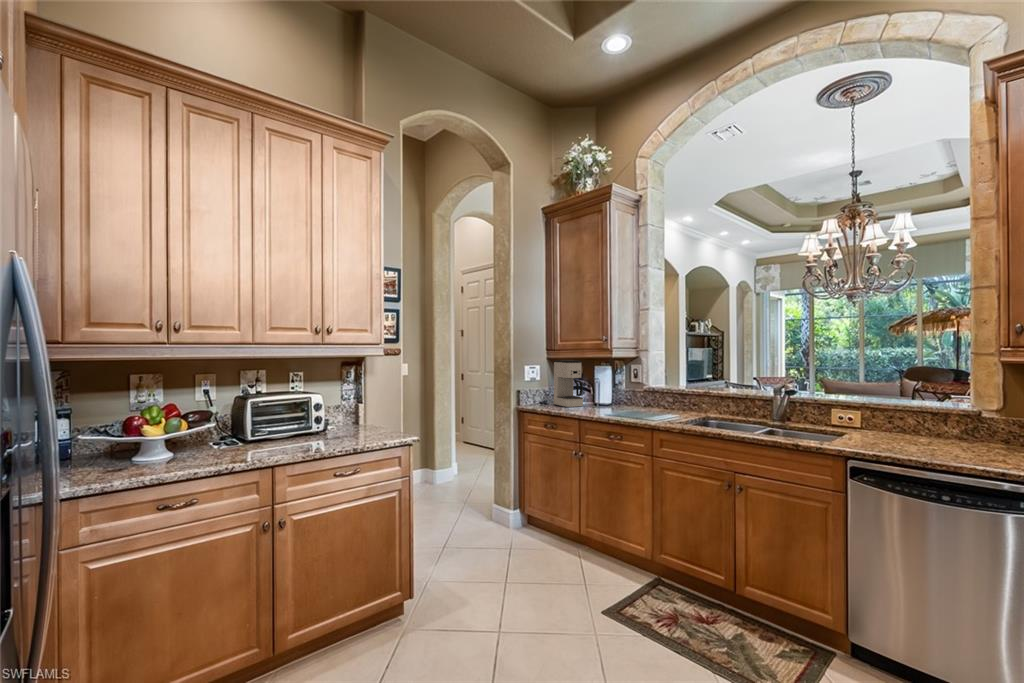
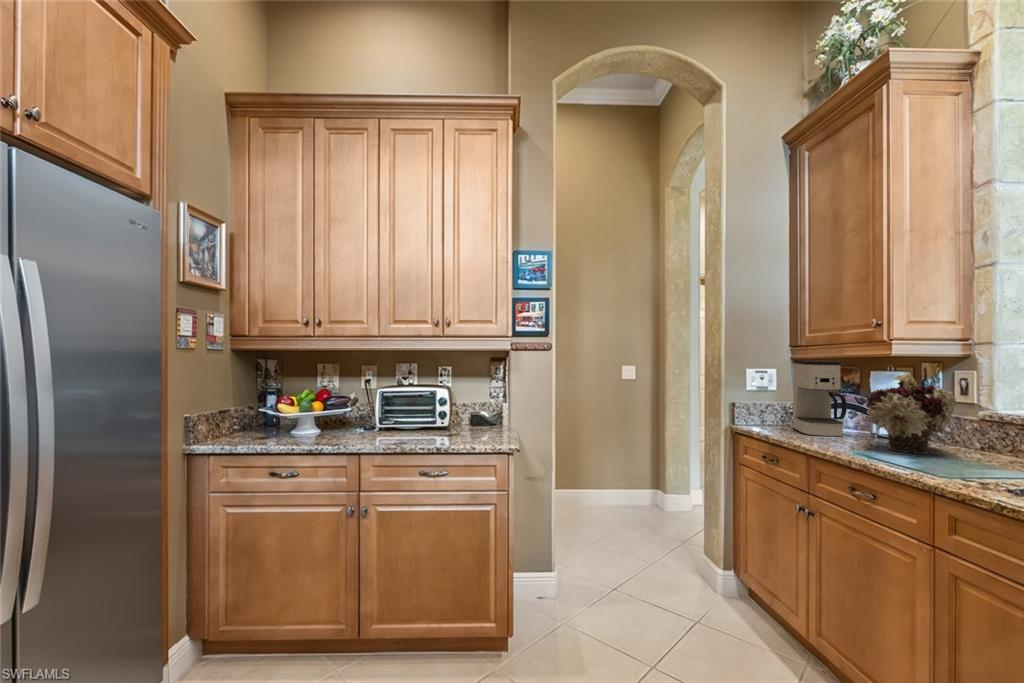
flower arrangement: none [602,366,643,410] -> present [866,373,957,454]

